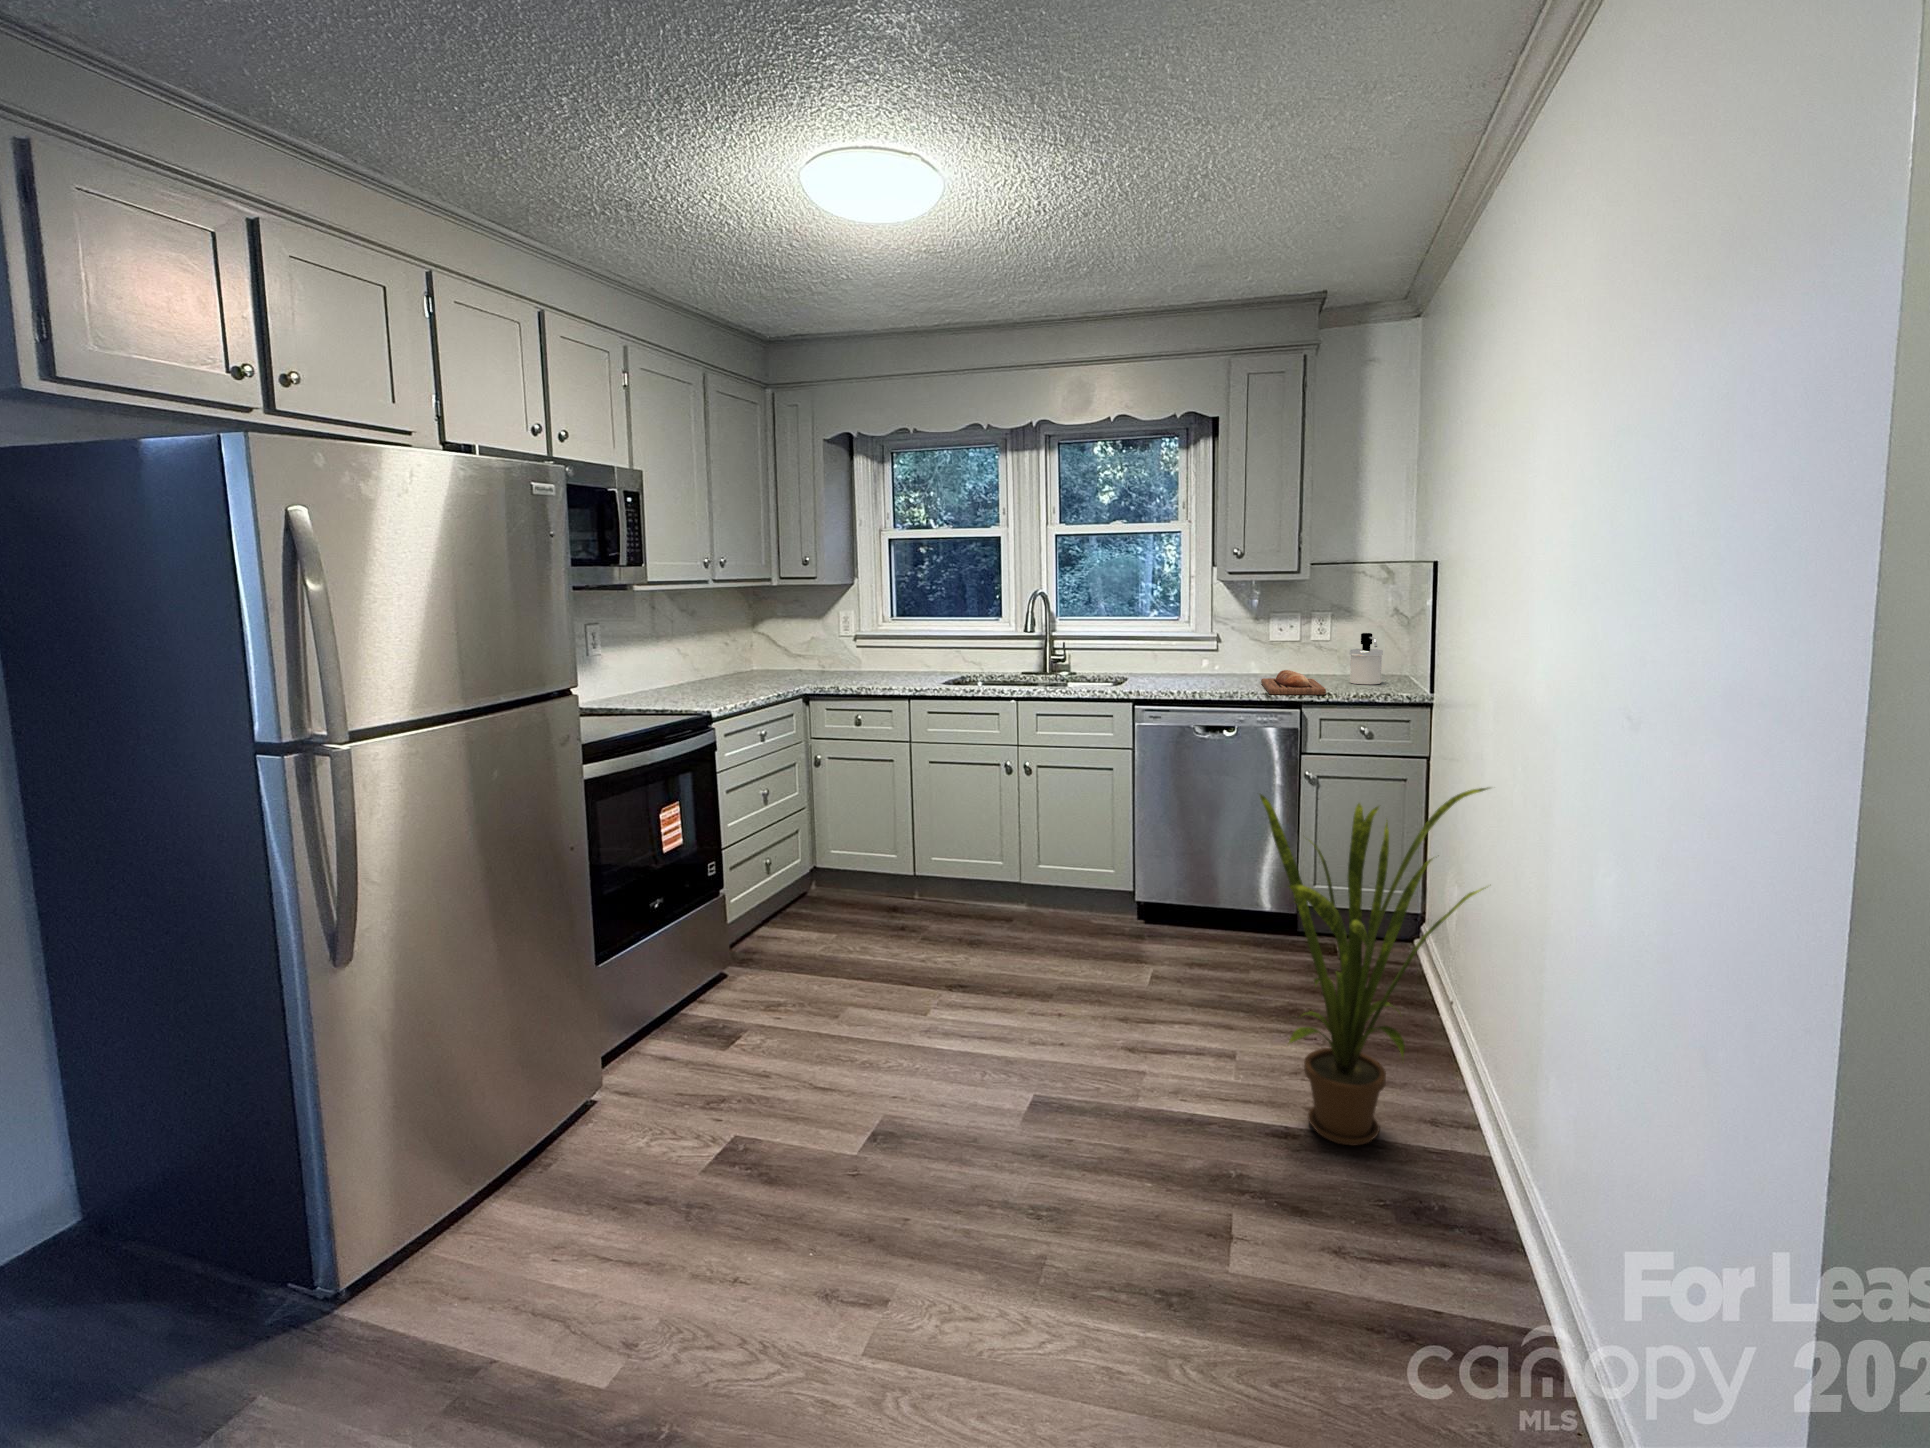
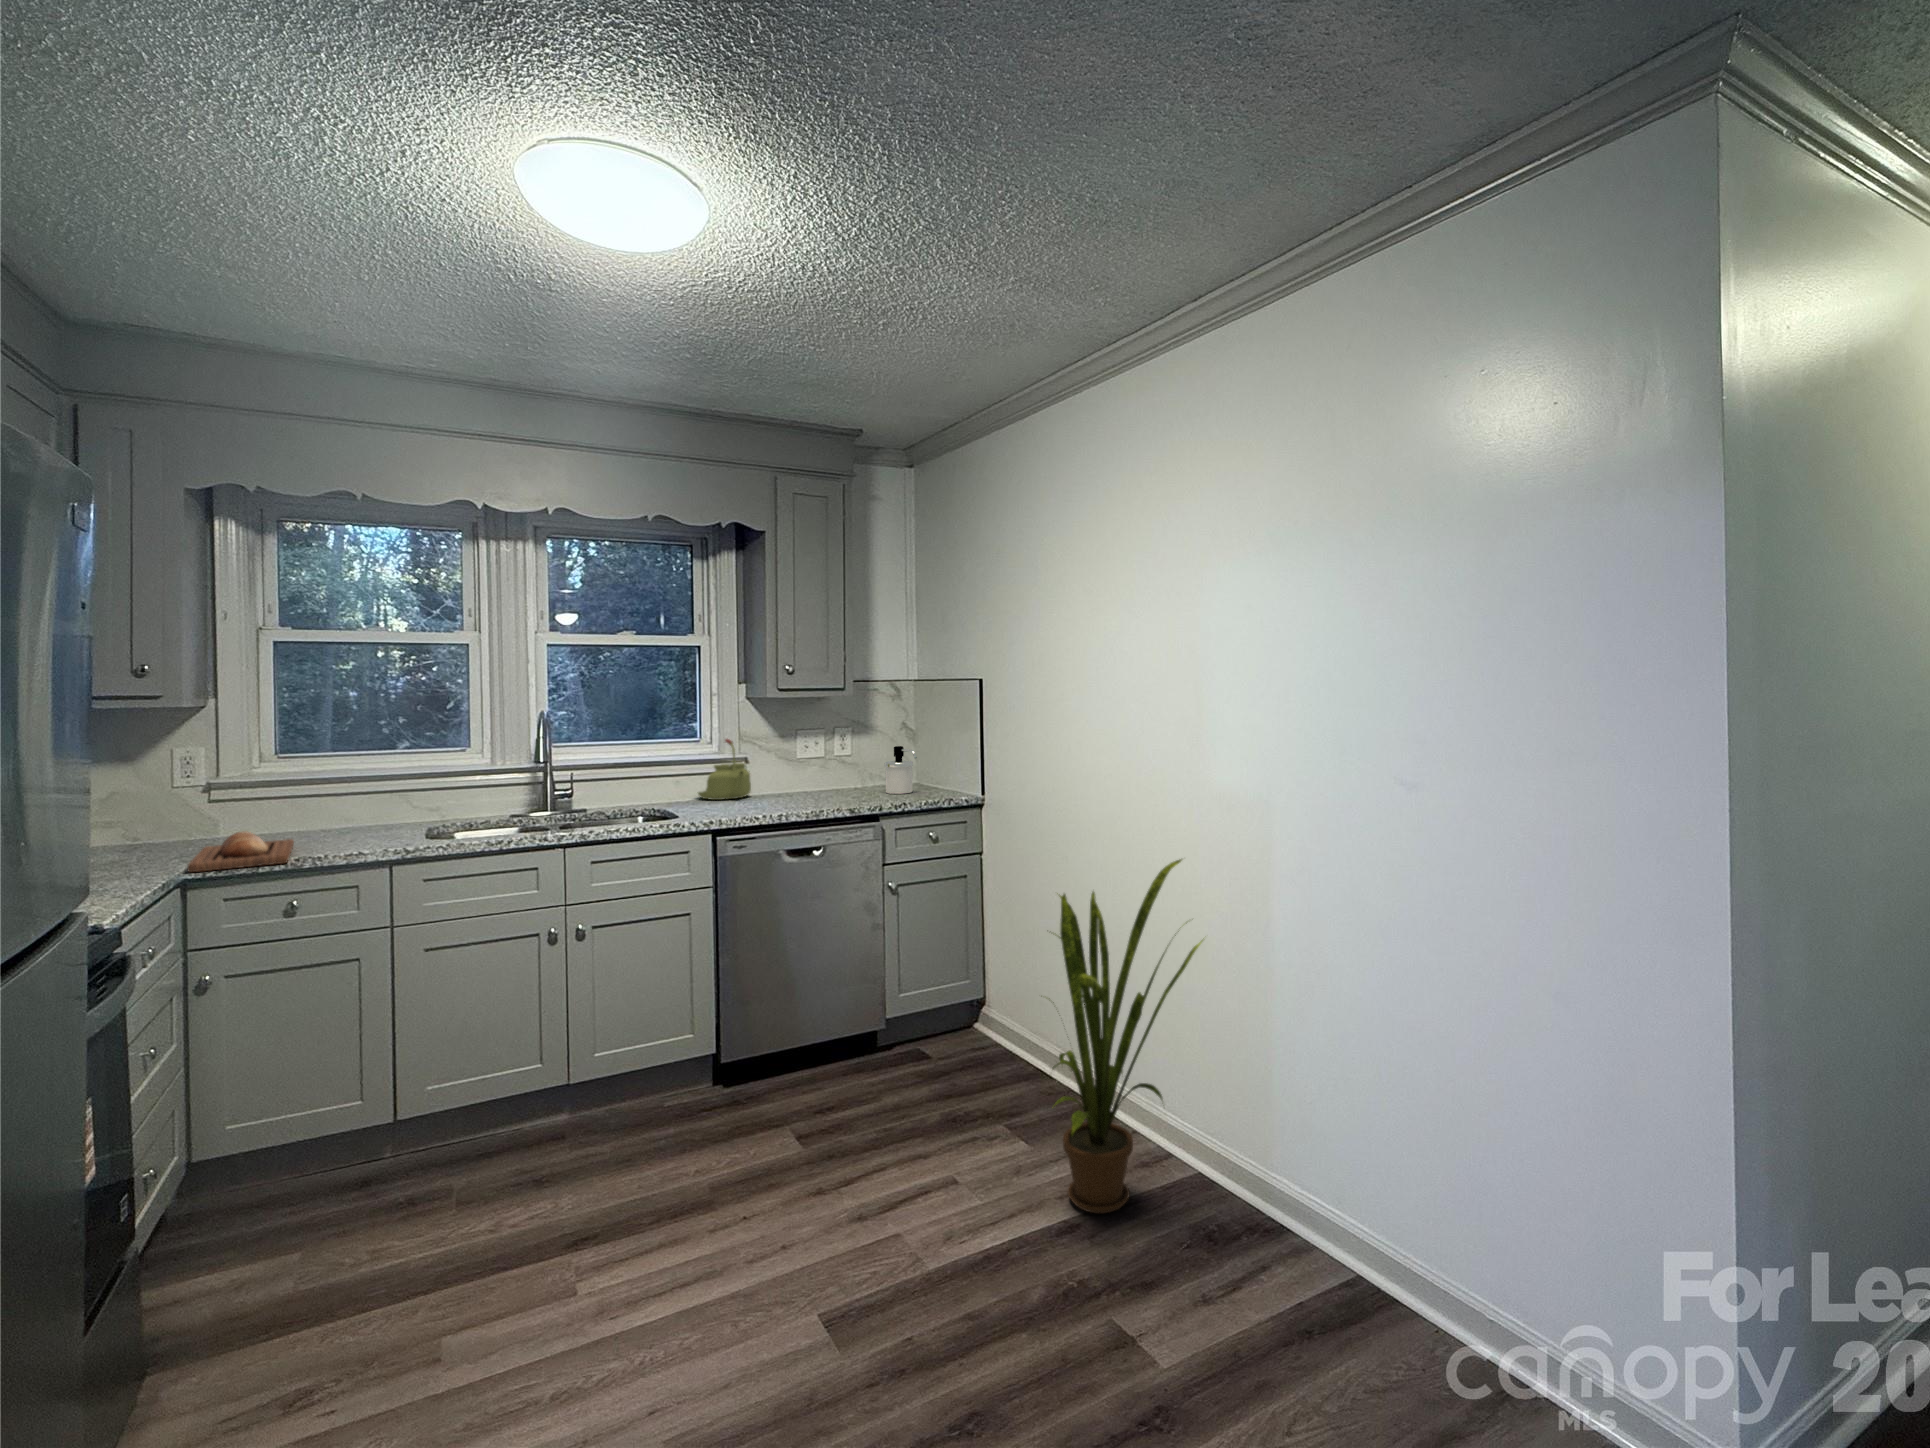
kettle: none [1173,618,1222,675] -> present [698,739,751,800]
bread loaf: present [1261,670,1326,695] -> present [187,832,294,872]

